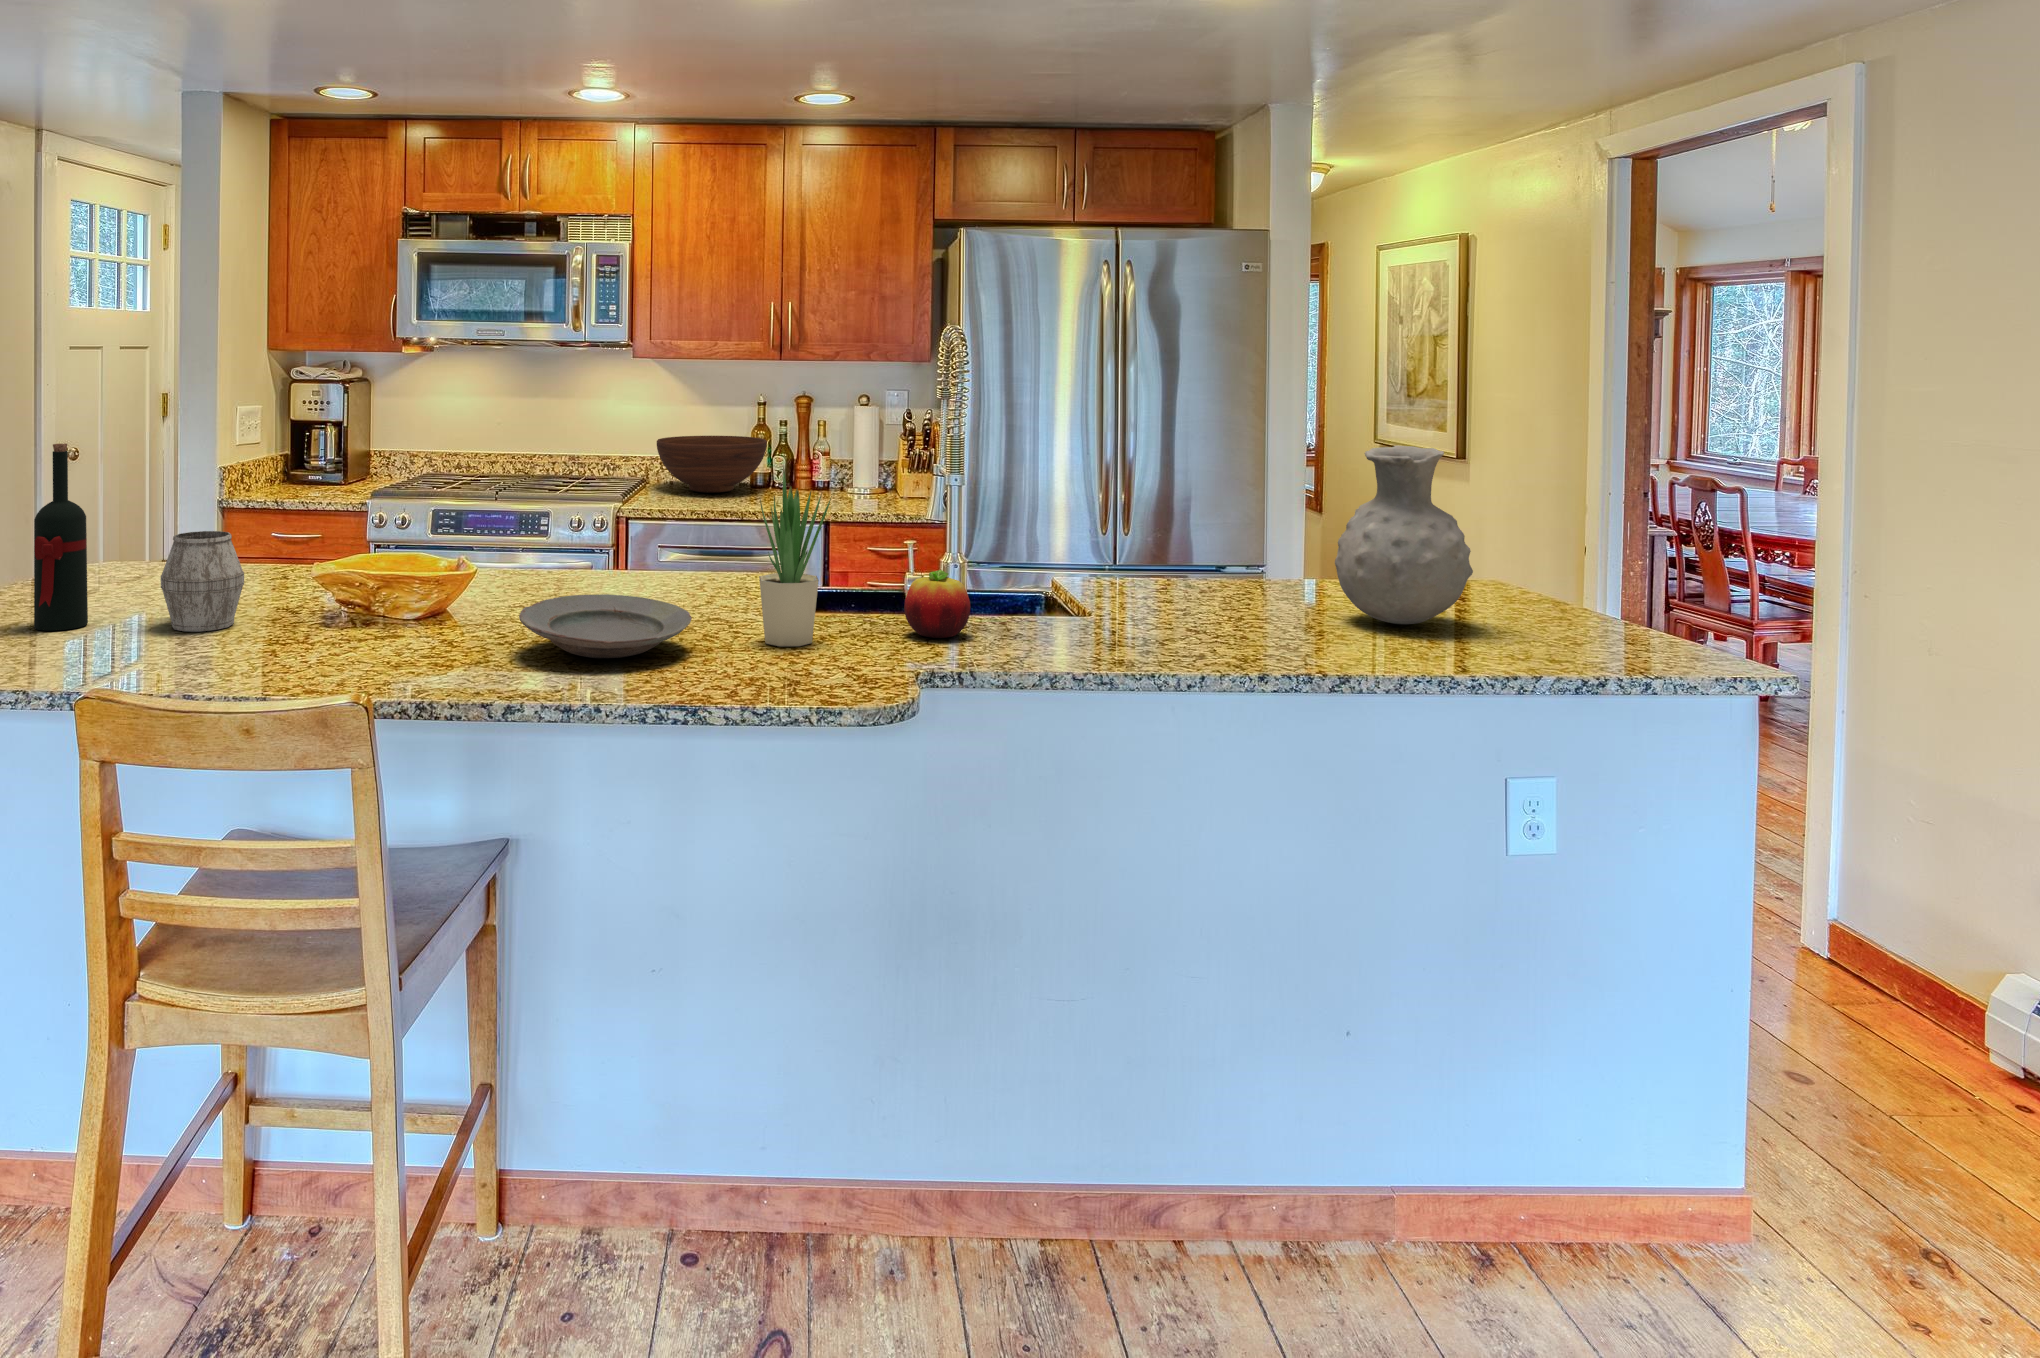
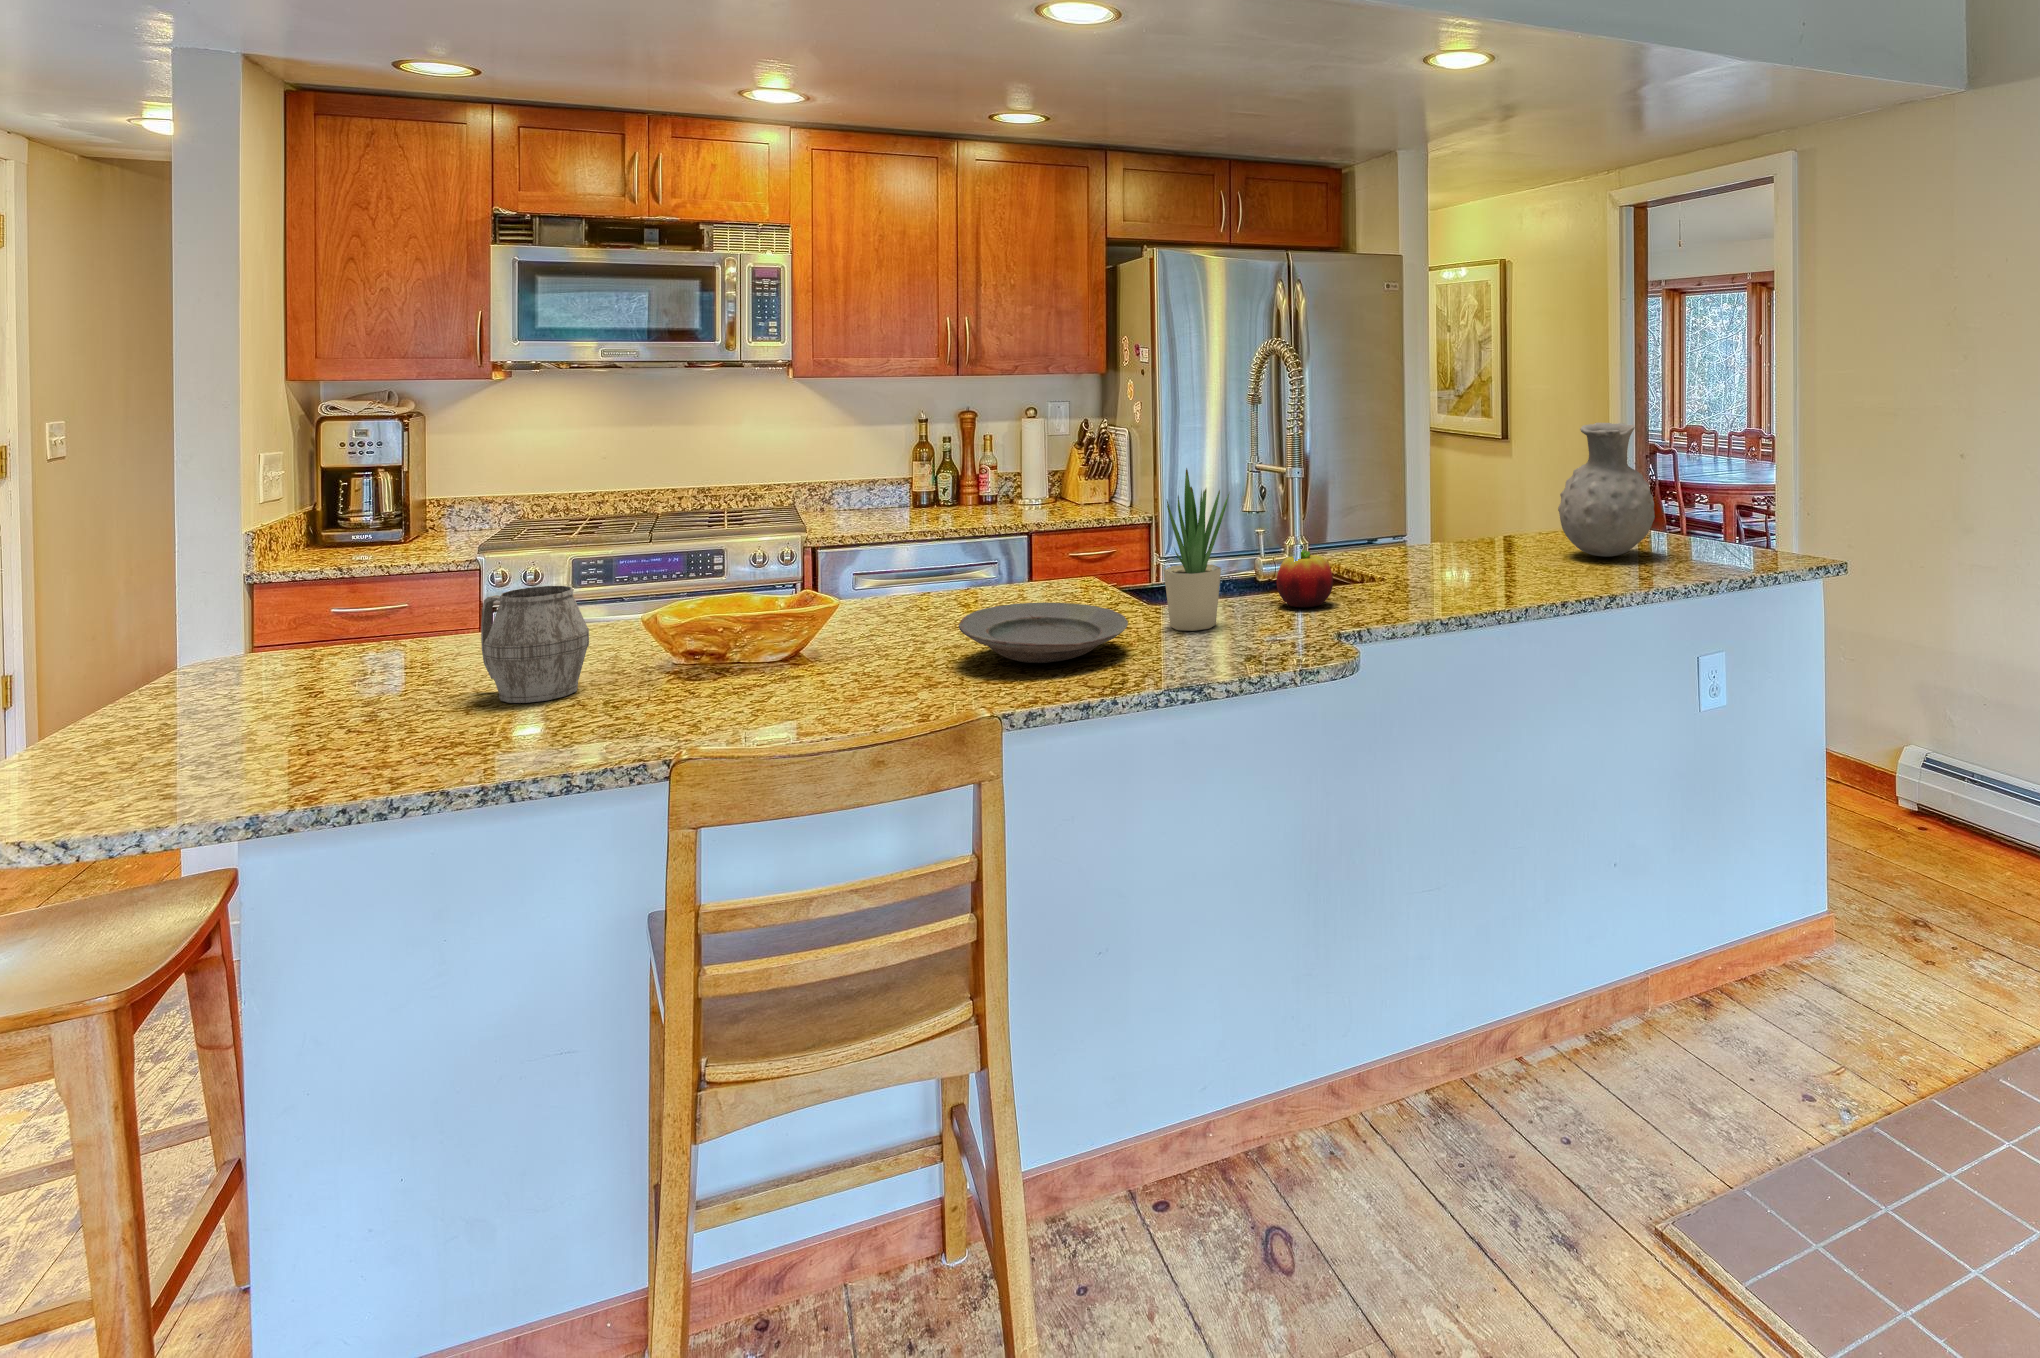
fruit bowl: present [657,436,767,493] -> none [823,452,940,509]
wine bottle: present [34,443,88,631] -> none [297,500,374,729]

